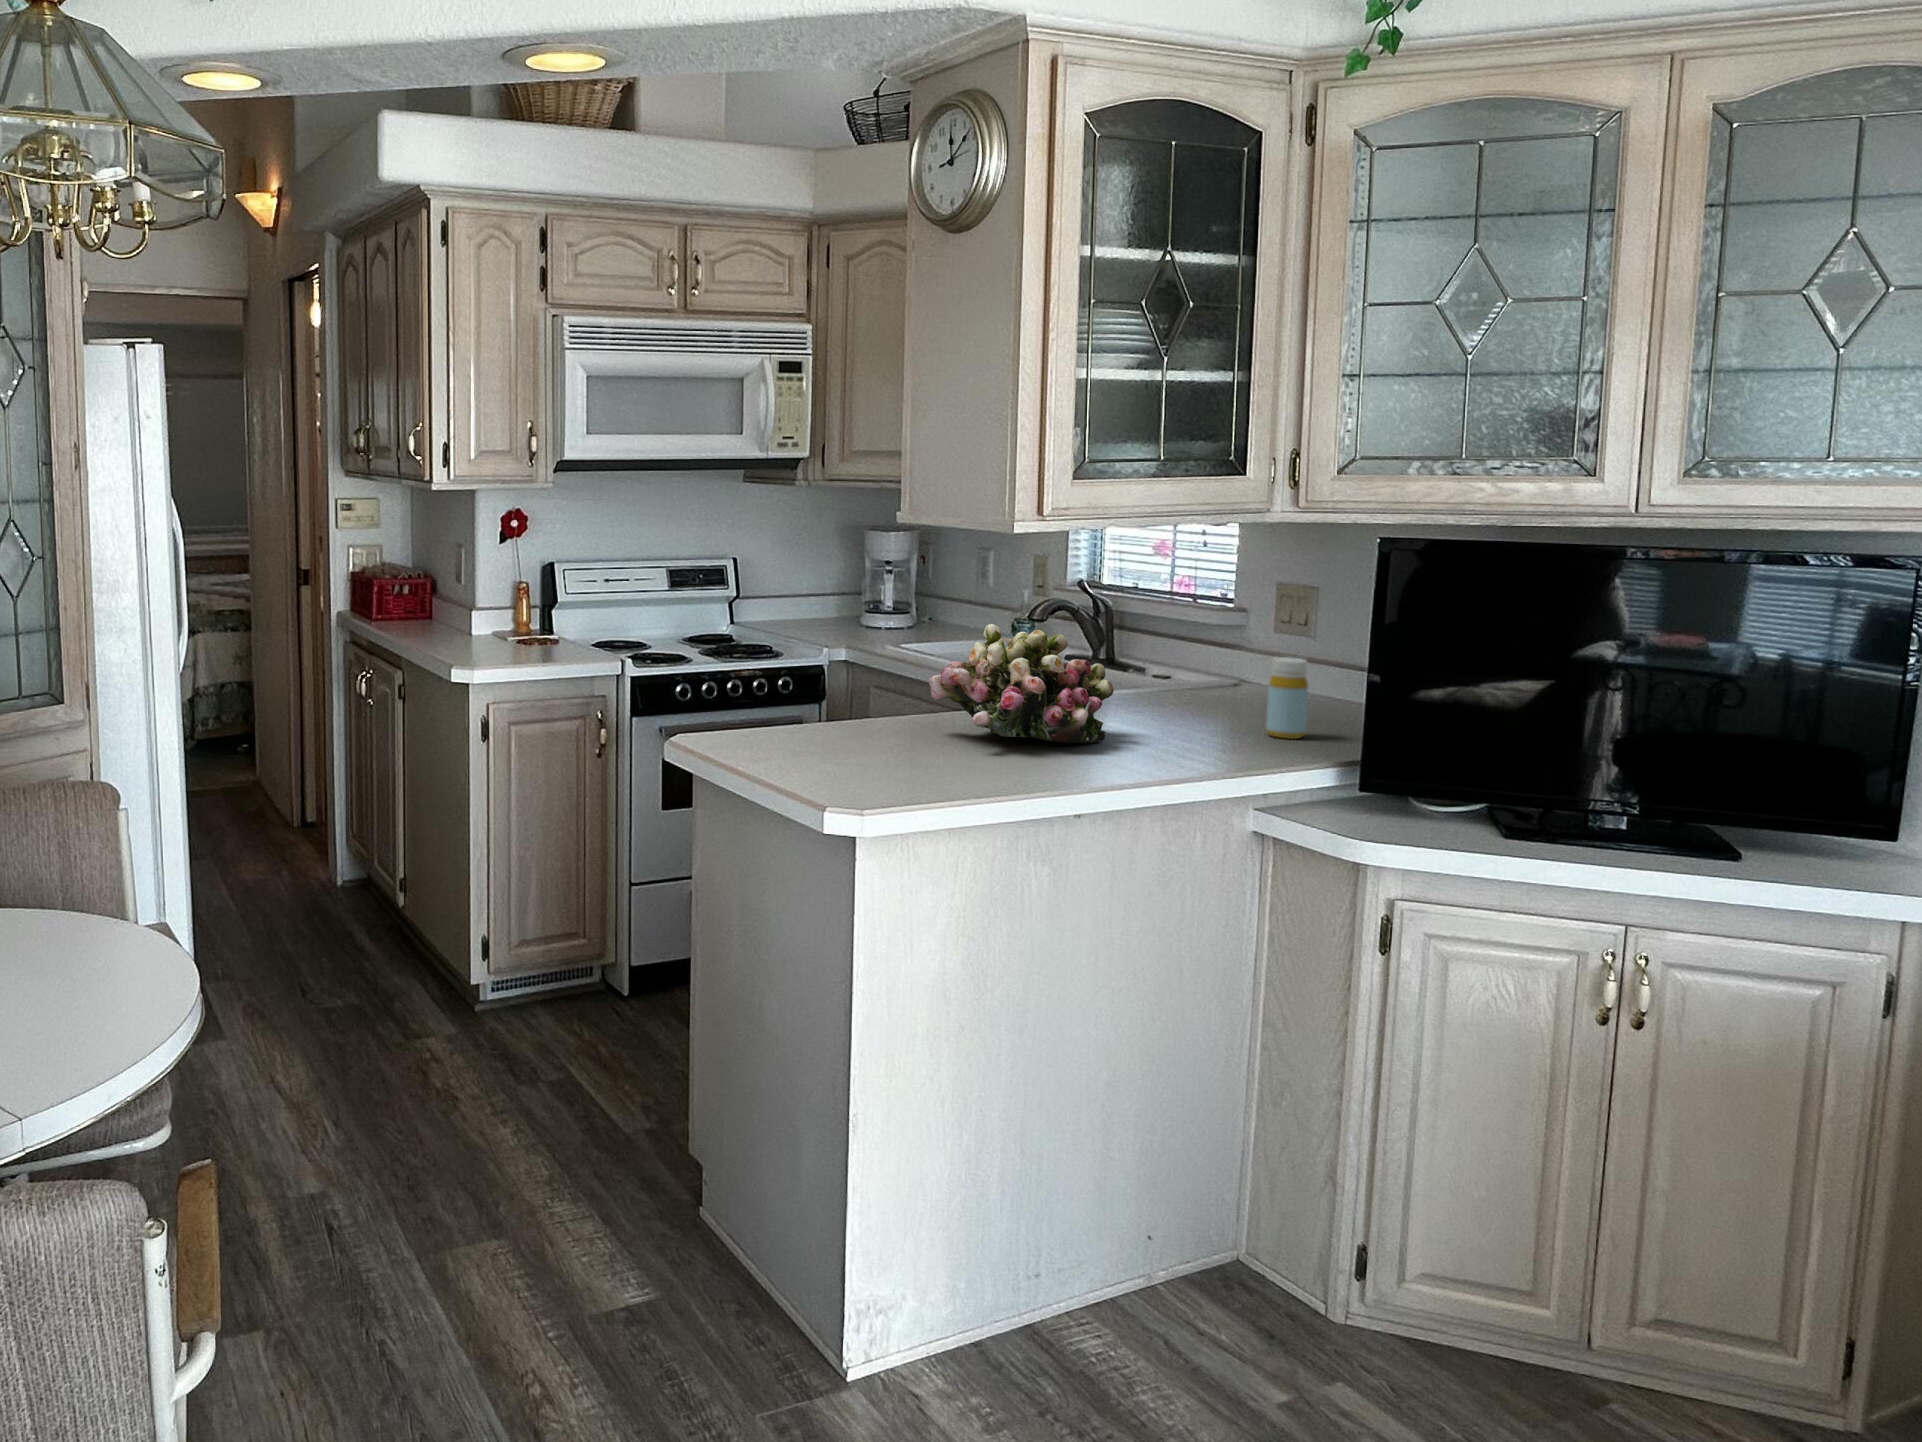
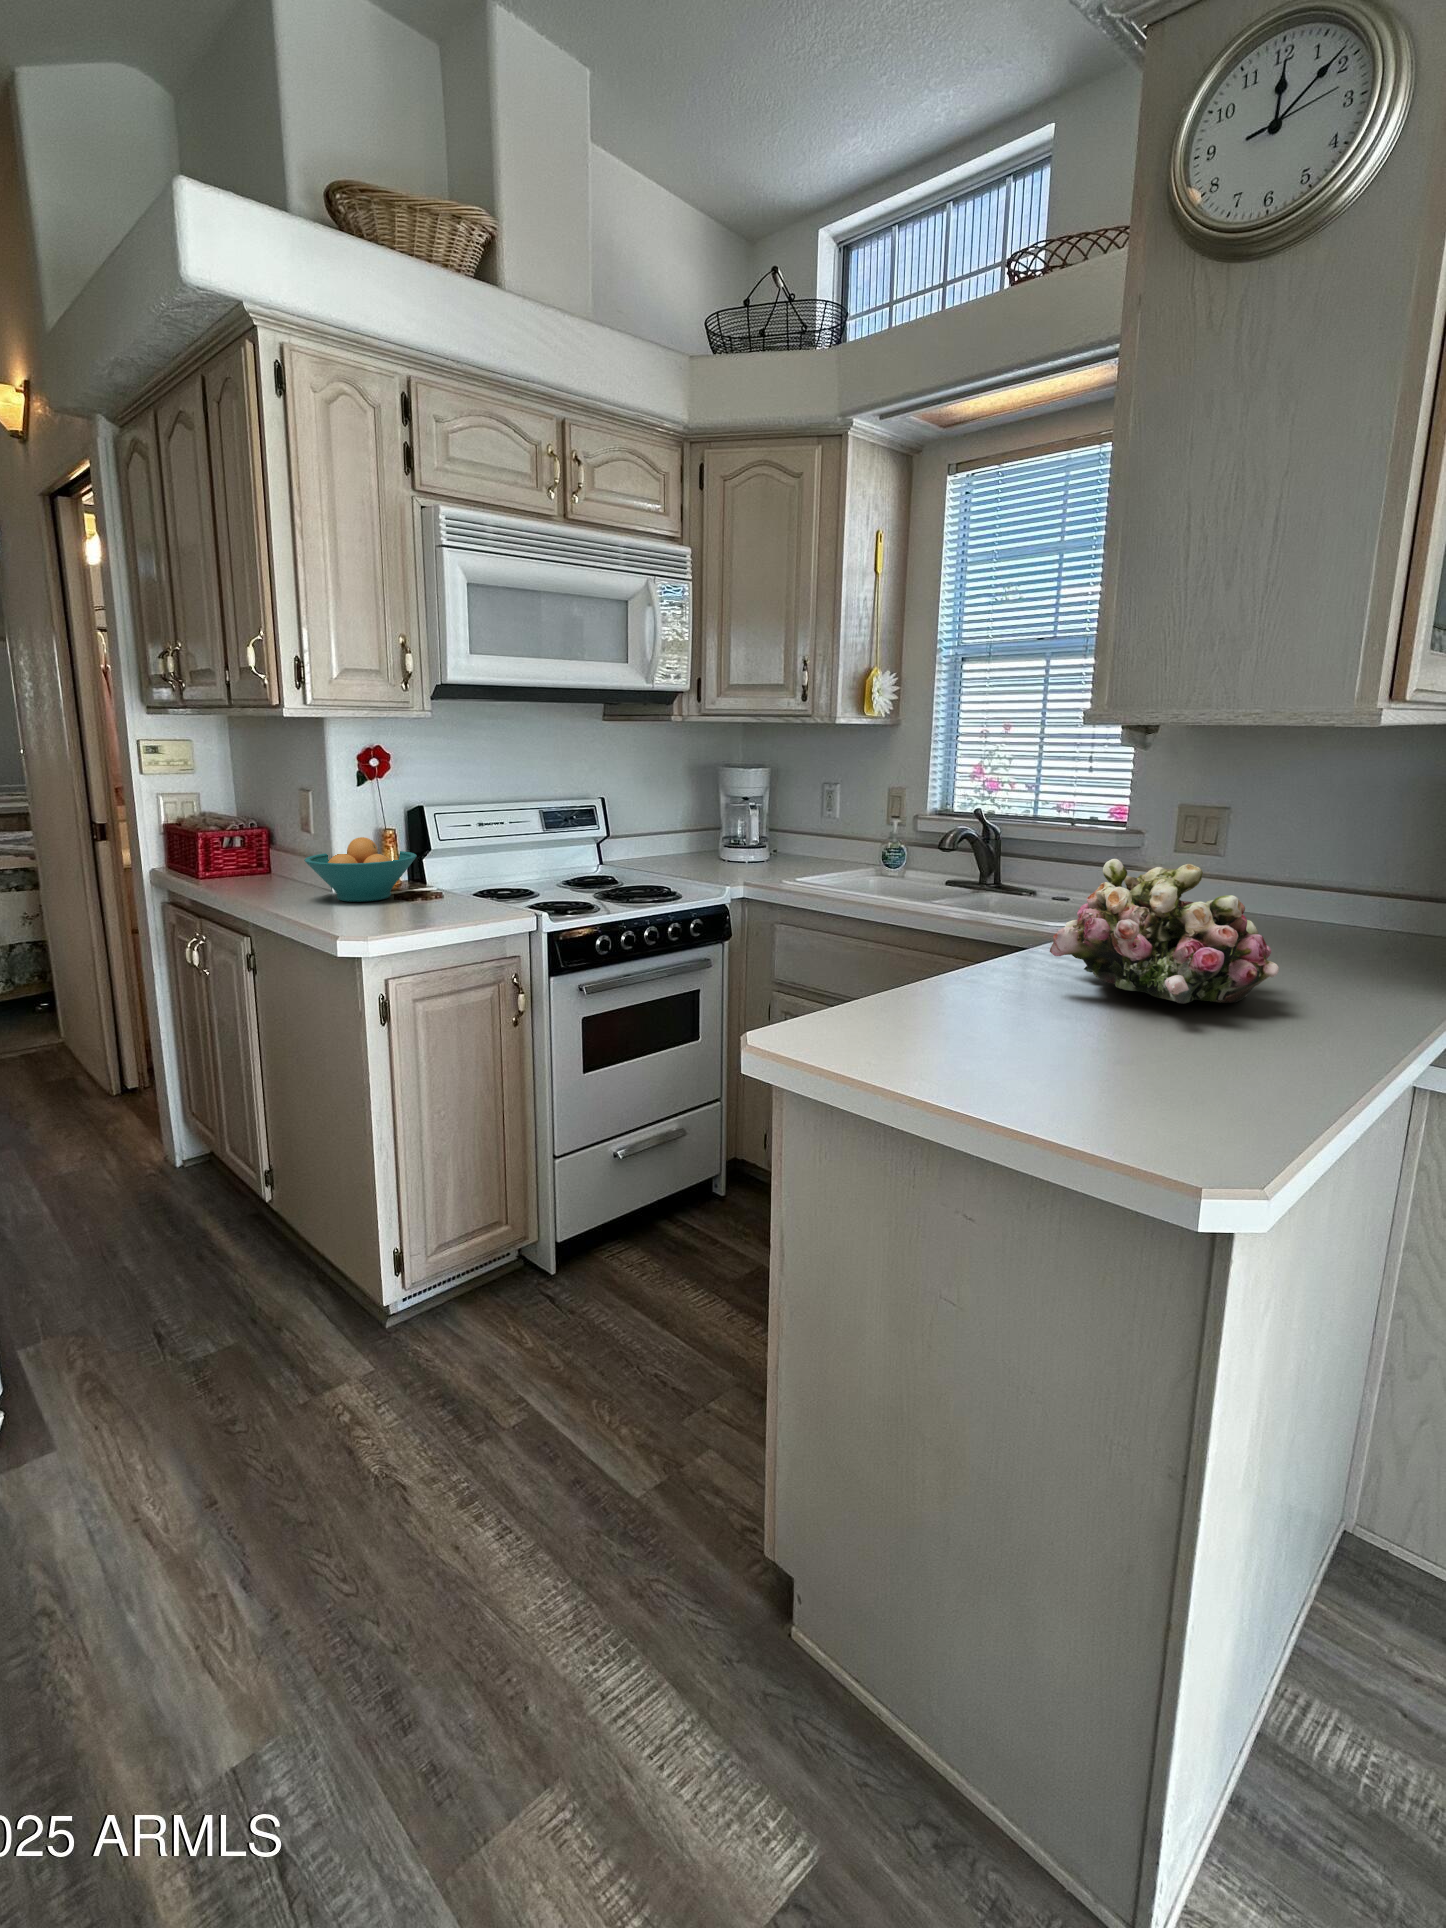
fruit bowl: none [450,588,544,644] -> present [304,837,417,902]
bottle: present [1266,657,1308,739] -> none [1350,881,1406,971]

